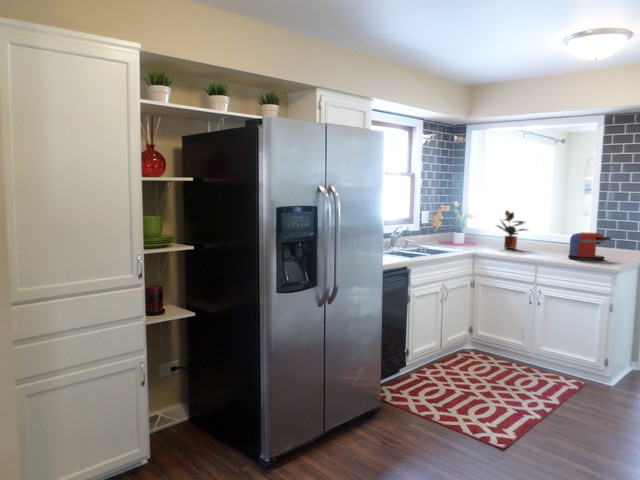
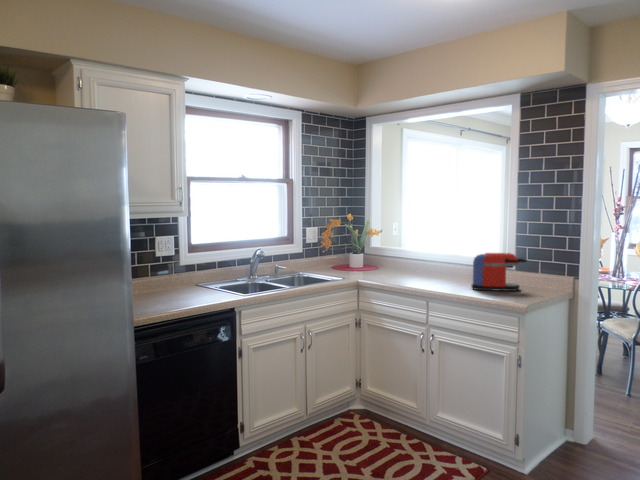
potted plant: present [497,210,527,249] -> none [393,223,436,274]

